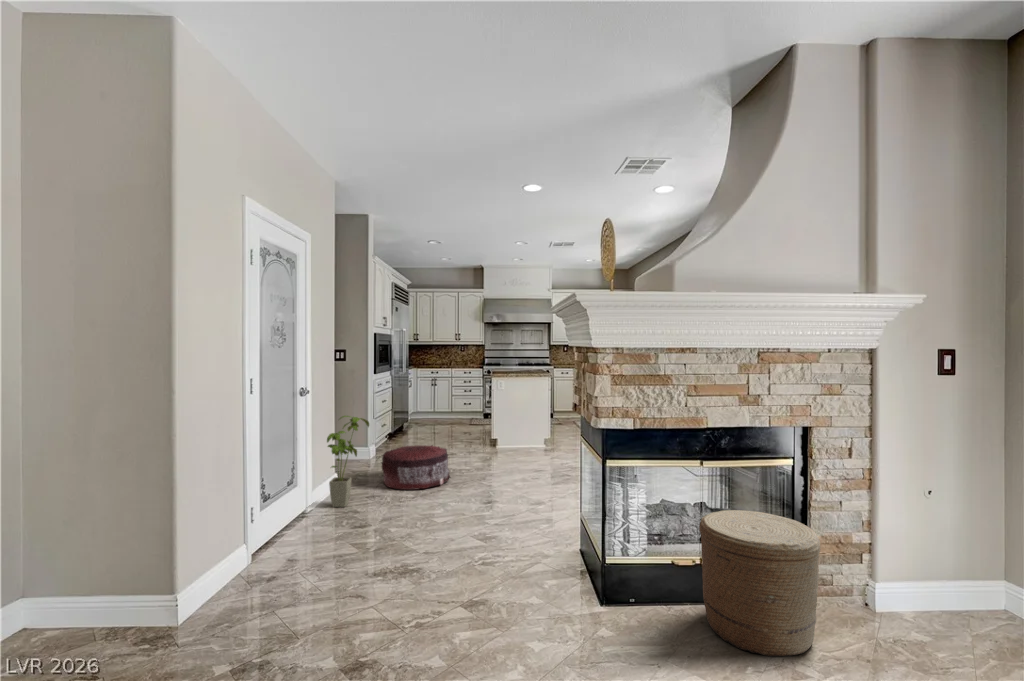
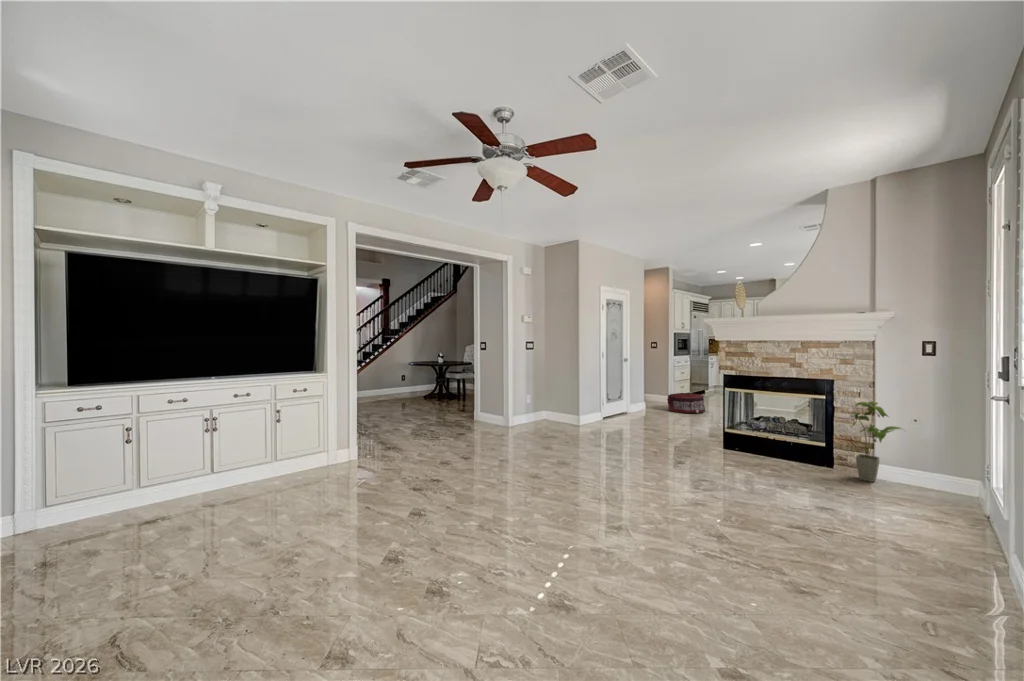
house plant: present [327,416,369,507] -> present [850,401,902,482]
woven basket: present [699,510,821,657] -> none [756,415,813,471]

